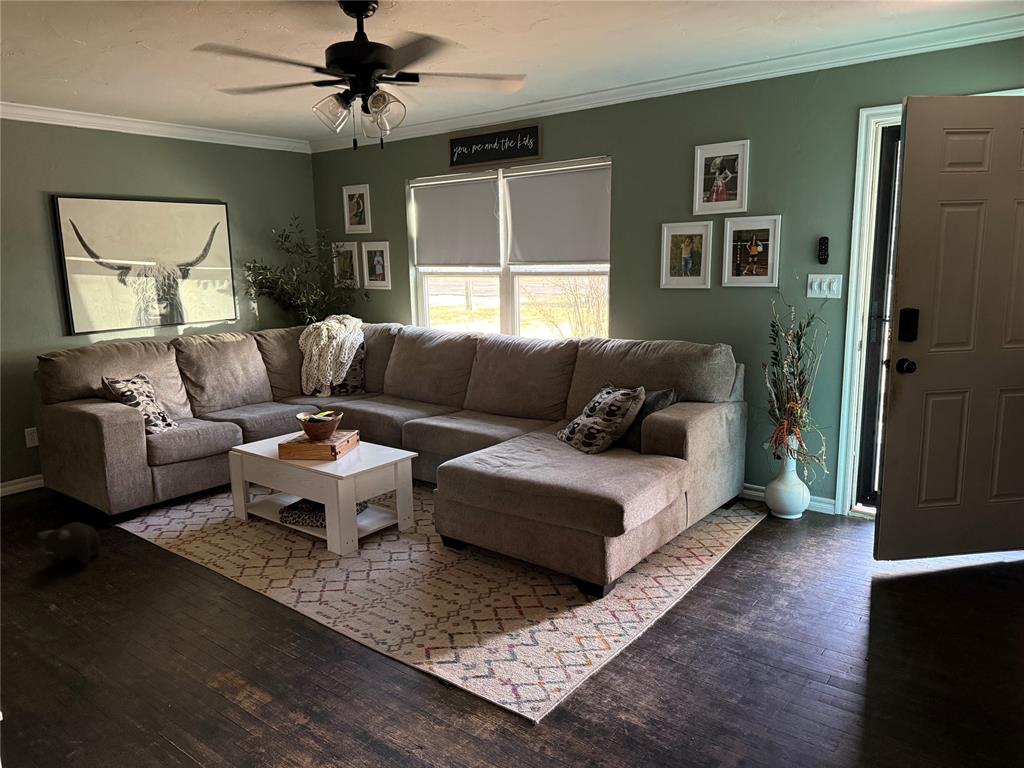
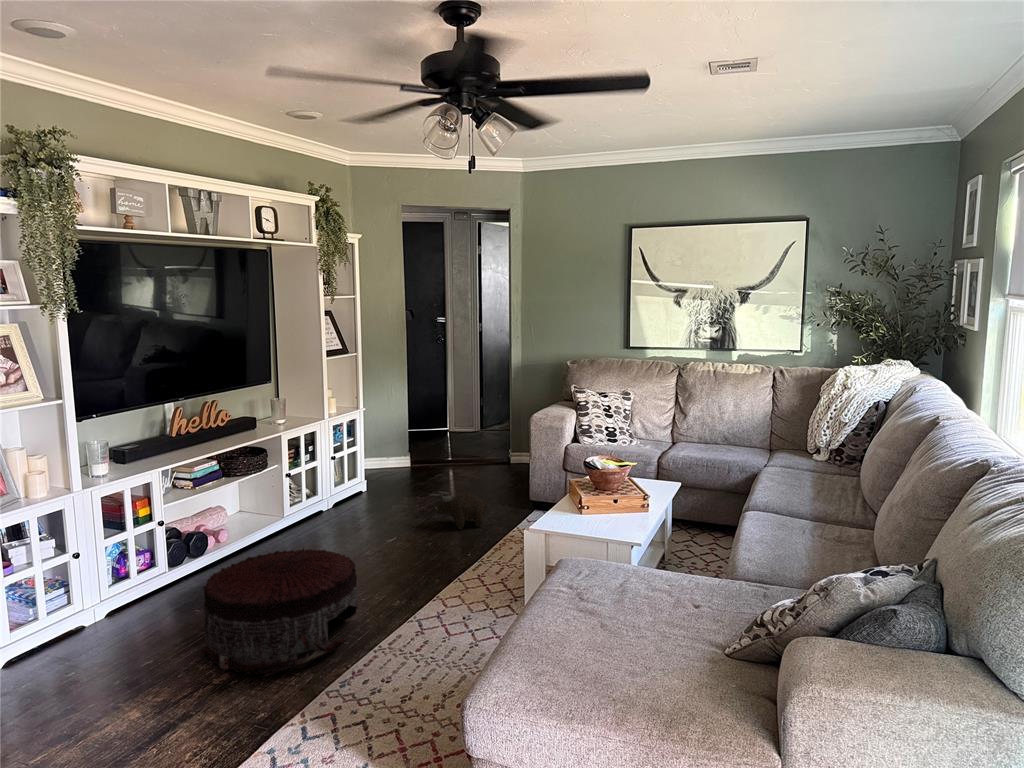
pouf: none [124,566,313,724] -> present [202,548,358,677]

